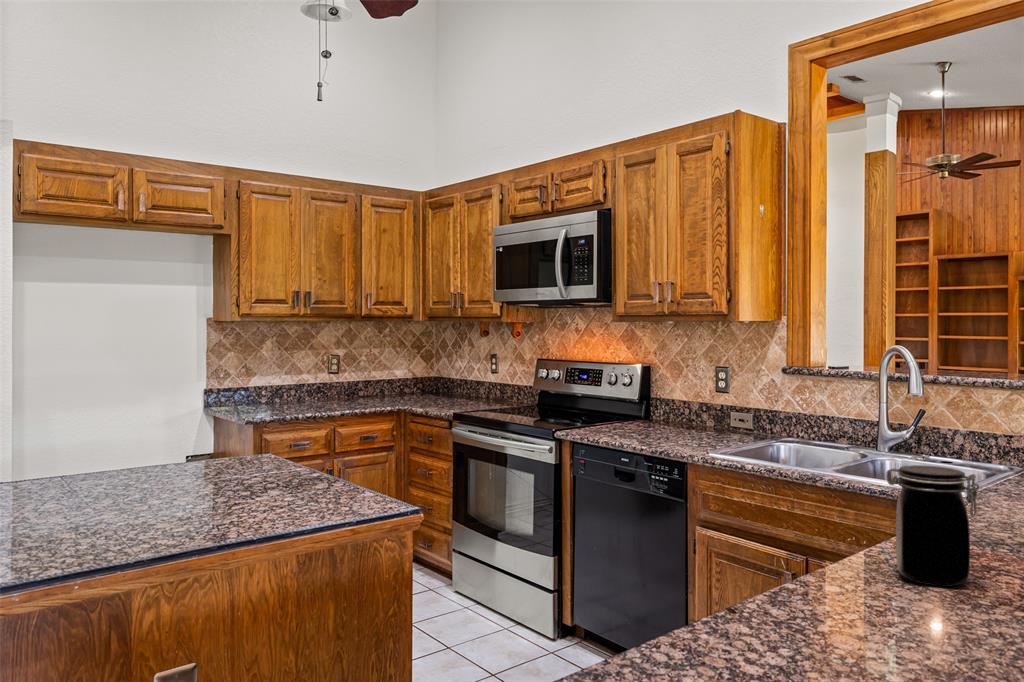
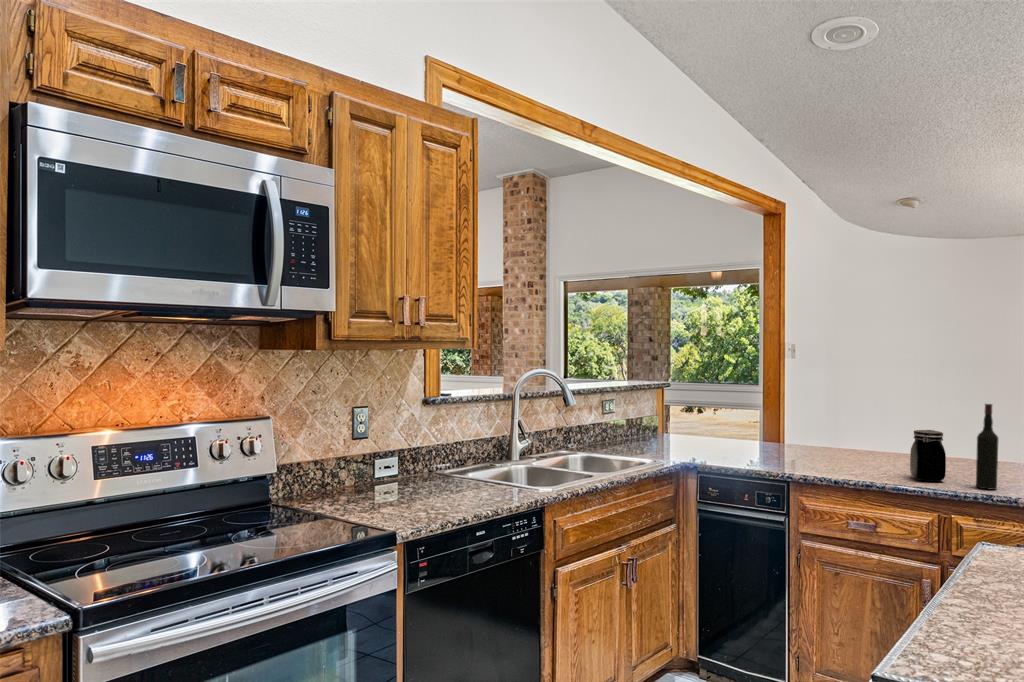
wine bottle: none [835,402,883,605] -> present [976,404,999,490]

